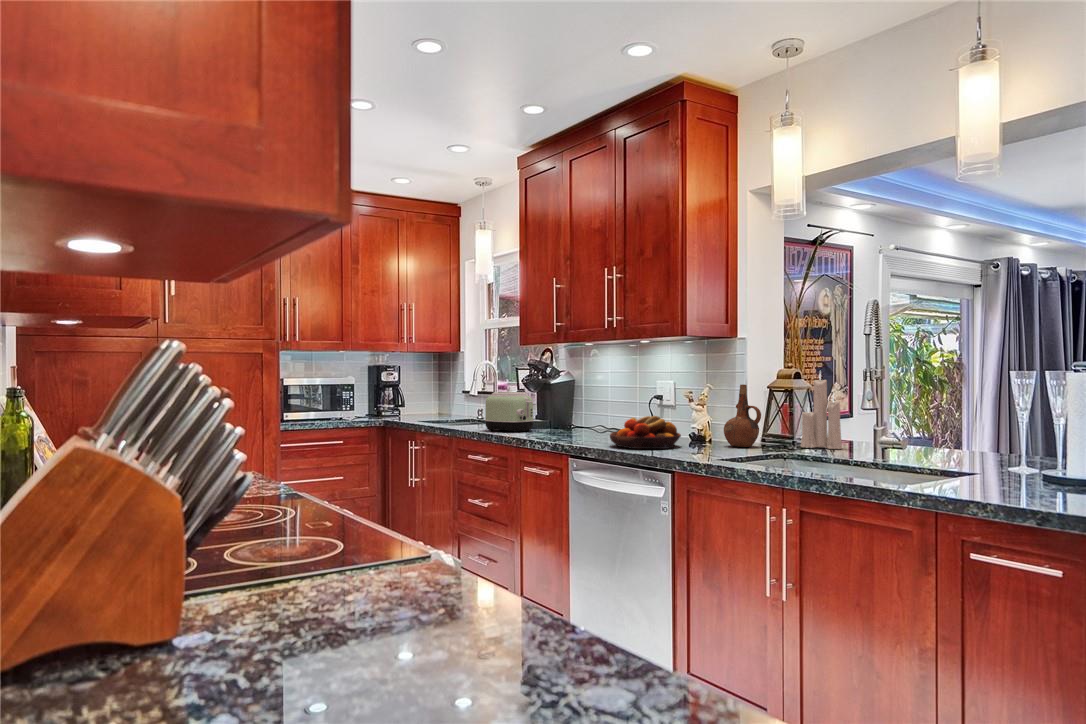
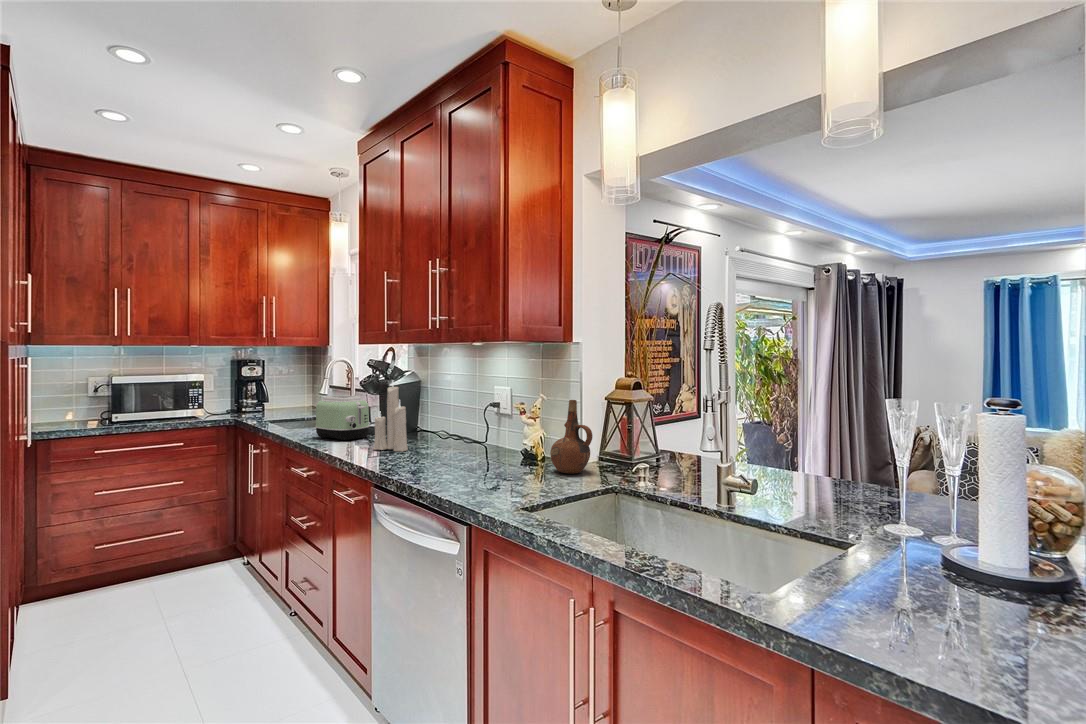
candle: present [801,374,842,449] -> present [374,385,408,451]
fruit bowl: present [610,416,681,449] -> none [417,434,501,481]

